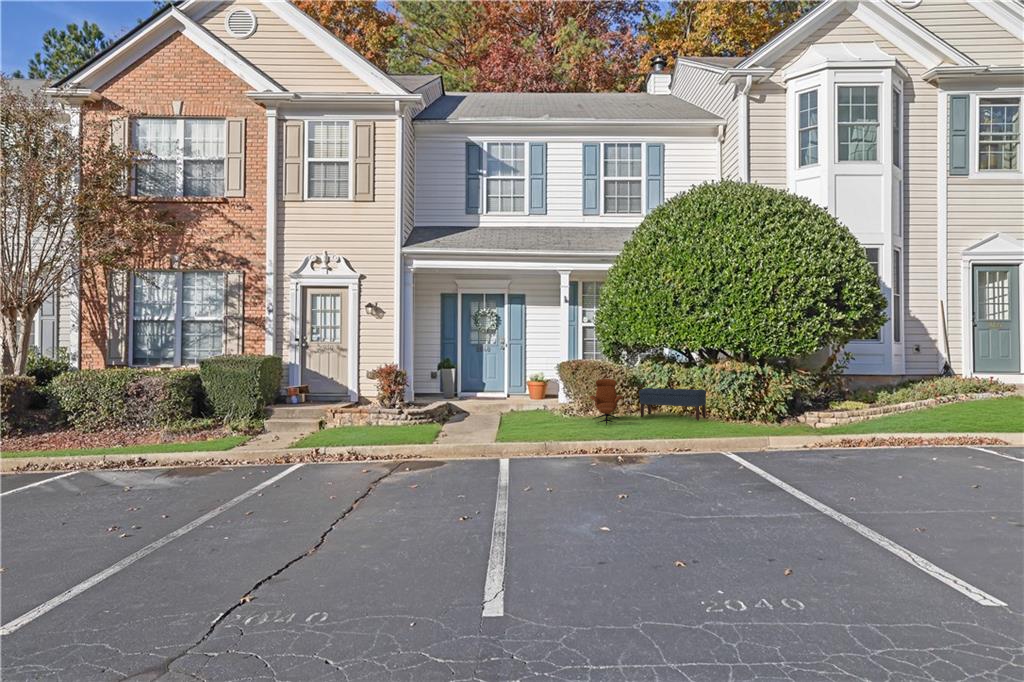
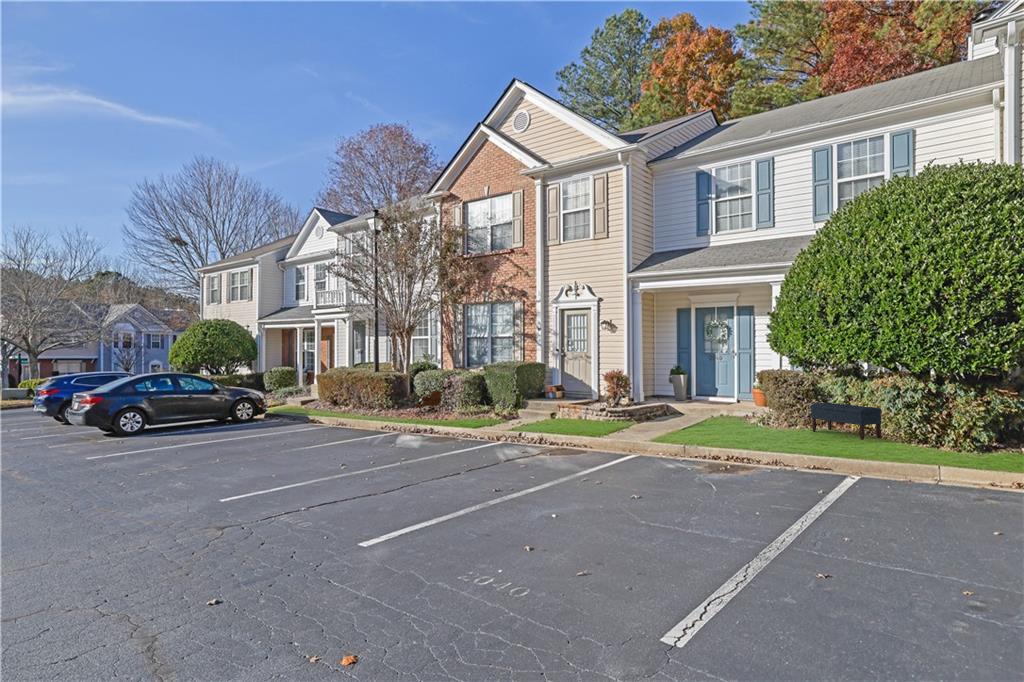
lounge chair: present [590,379,623,425] -> present [415,388,442,413]

